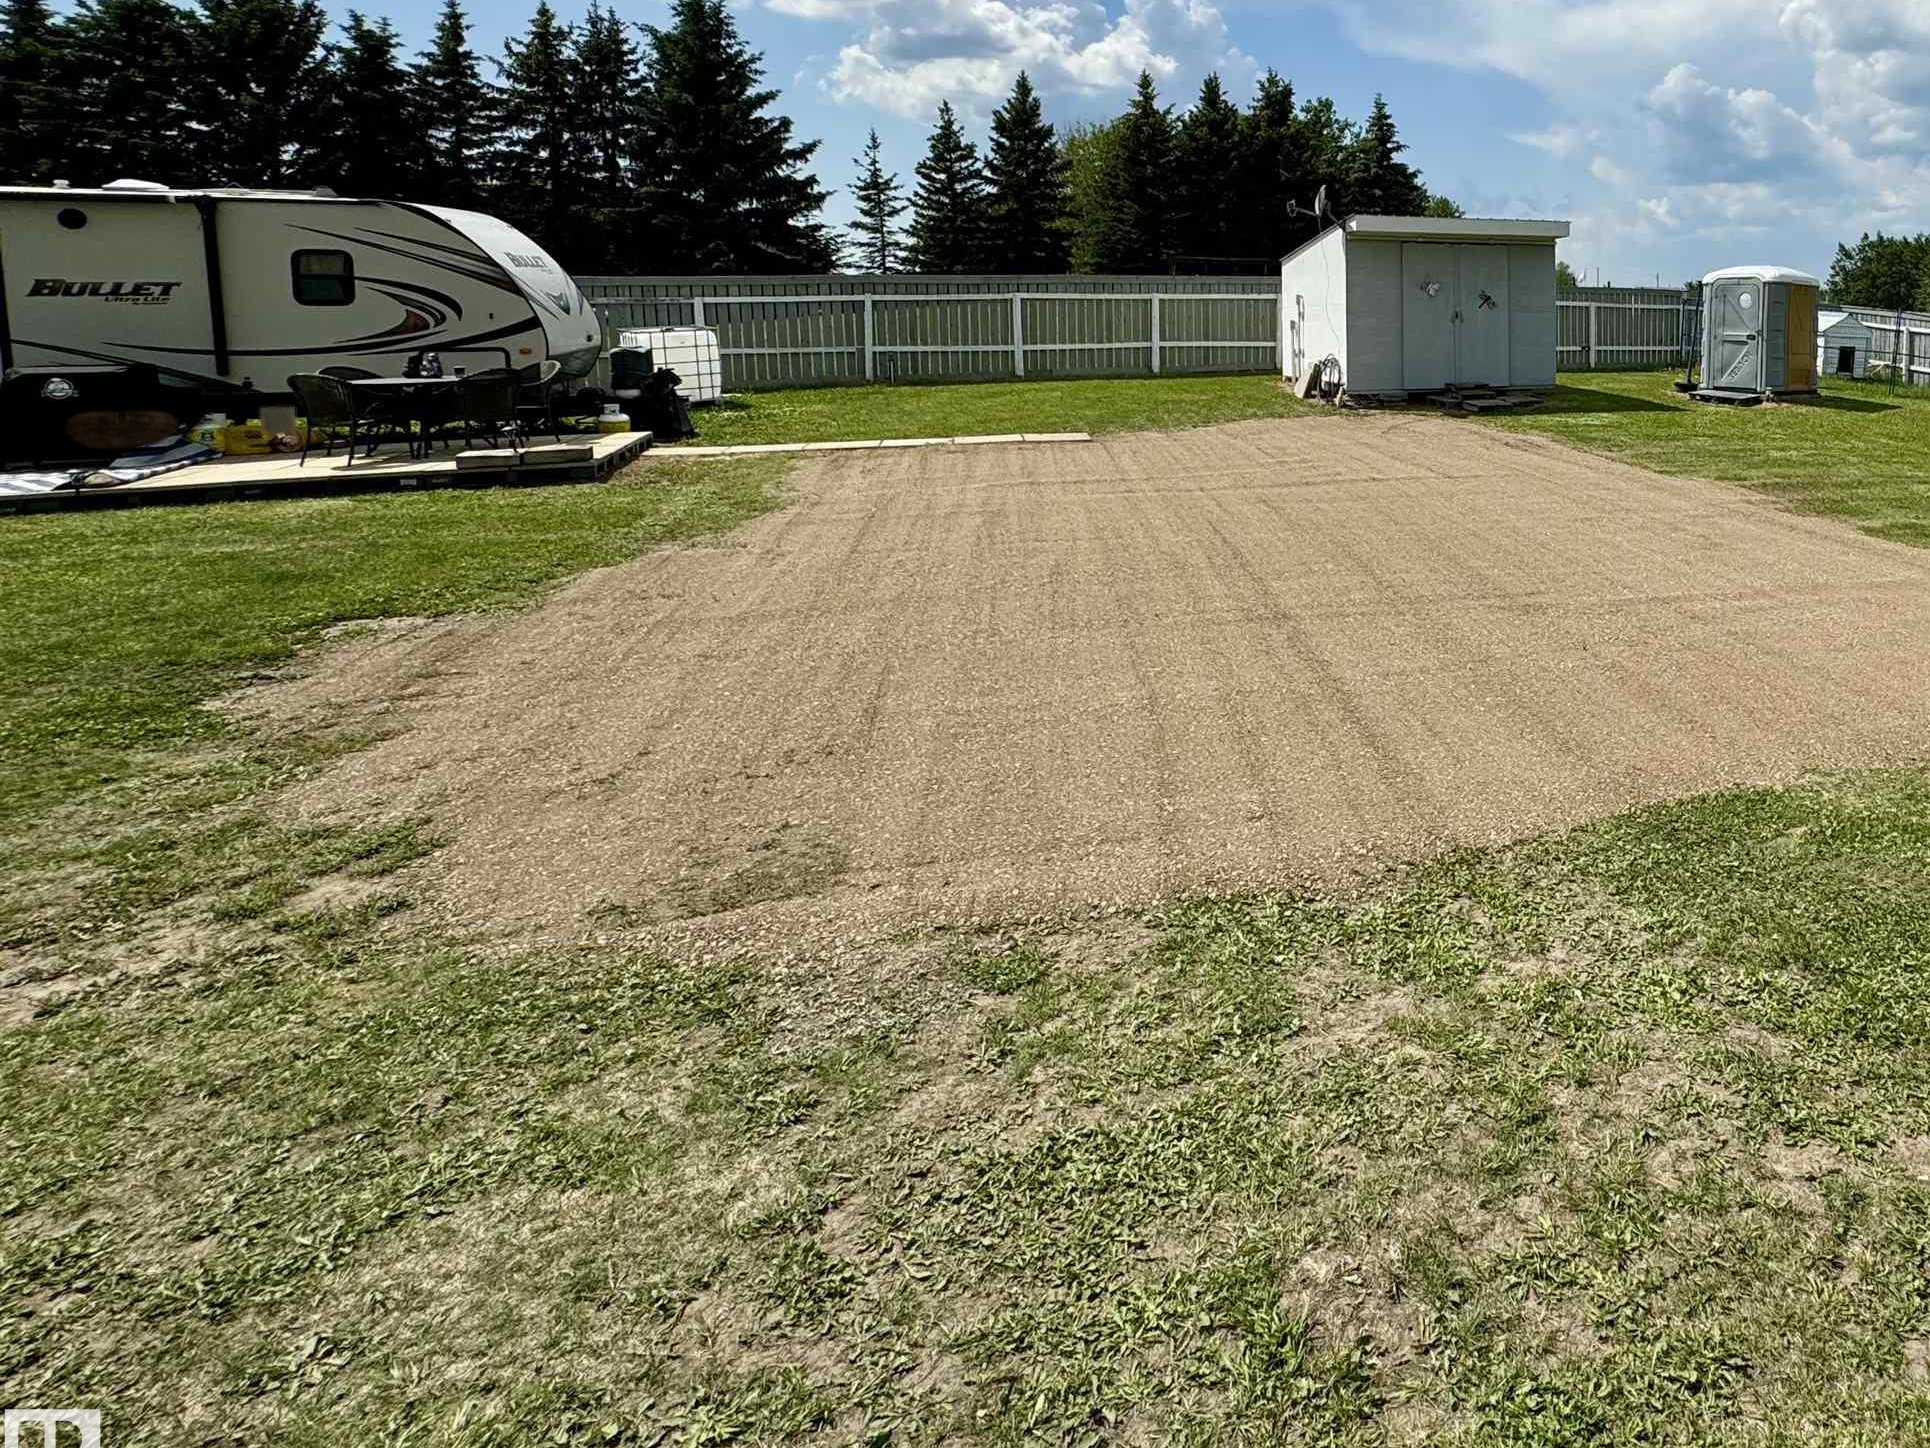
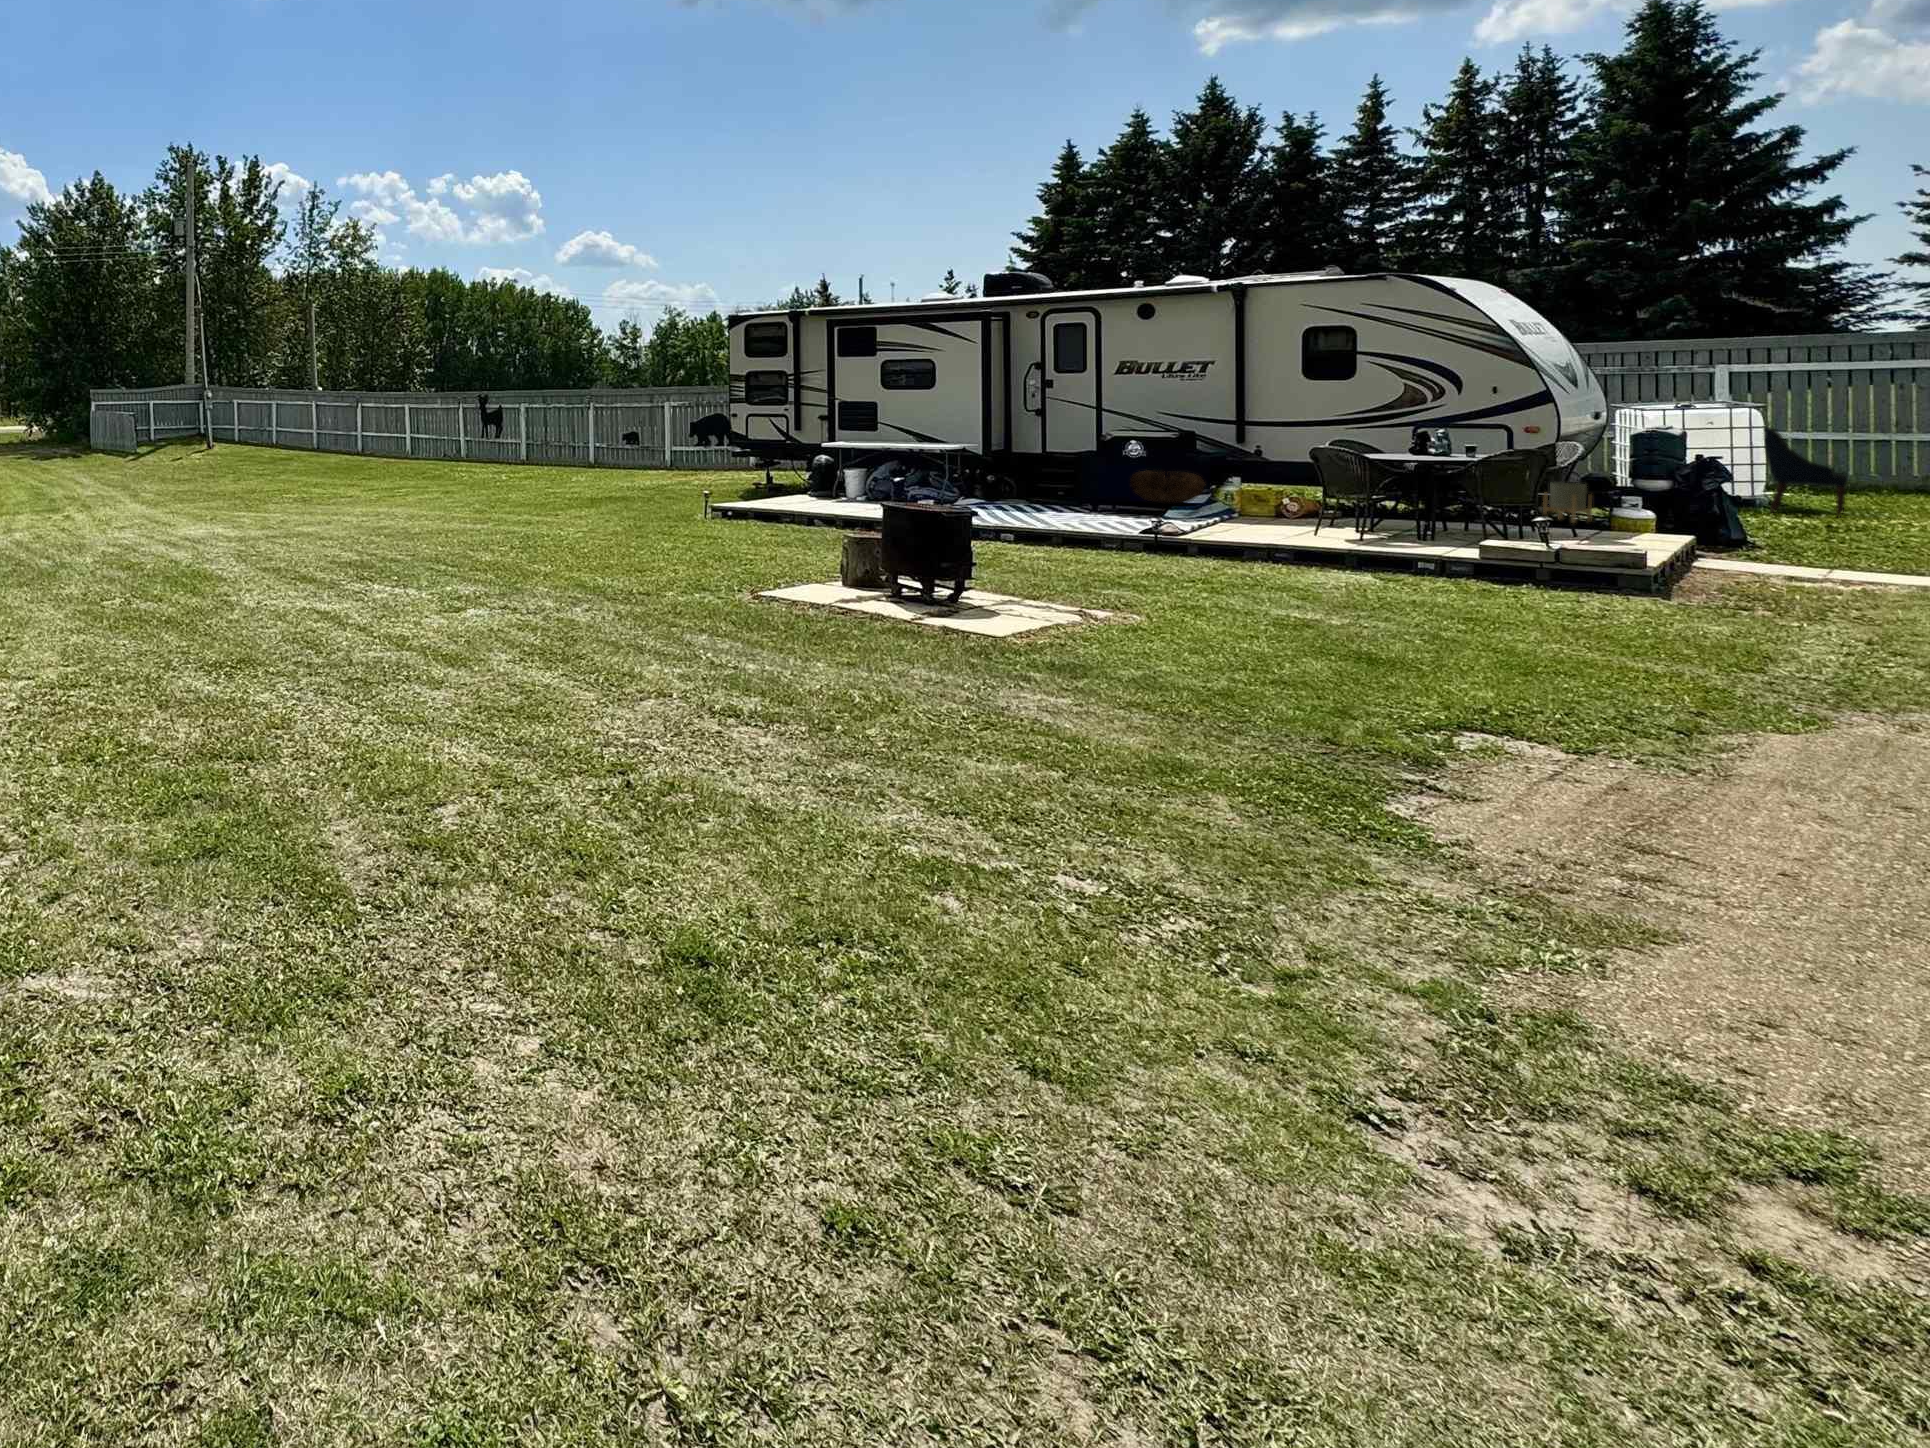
chair: none [716,347,767,412] -> present [1764,427,1848,517]
planter: present [260,407,297,444] -> present [1543,483,1592,523]

